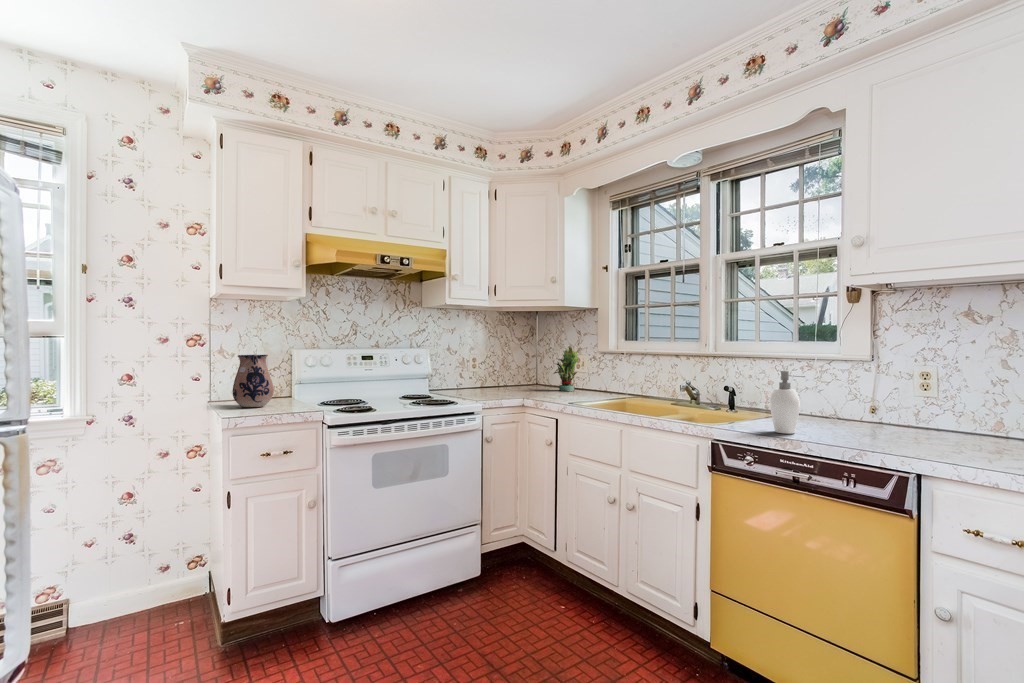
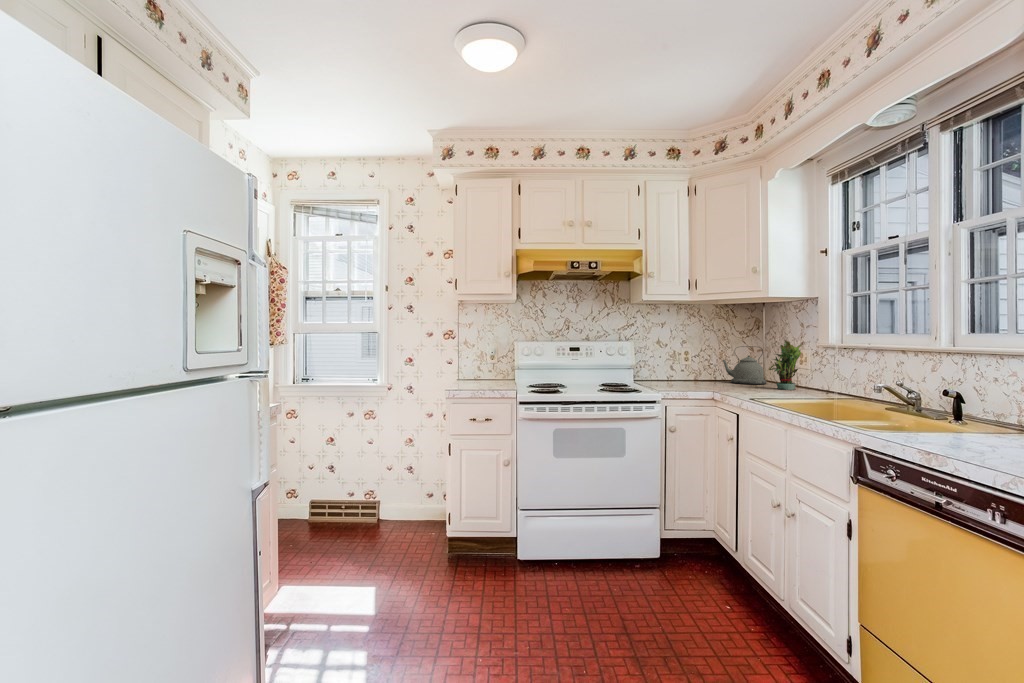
kettle: none [502,352,541,388] -> present [723,347,766,384]
ceramic pitcher: present [233,355,274,407] -> none [466,346,493,386]
soap dispenser: present [770,371,805,434] -> none [937,370,983,450]

